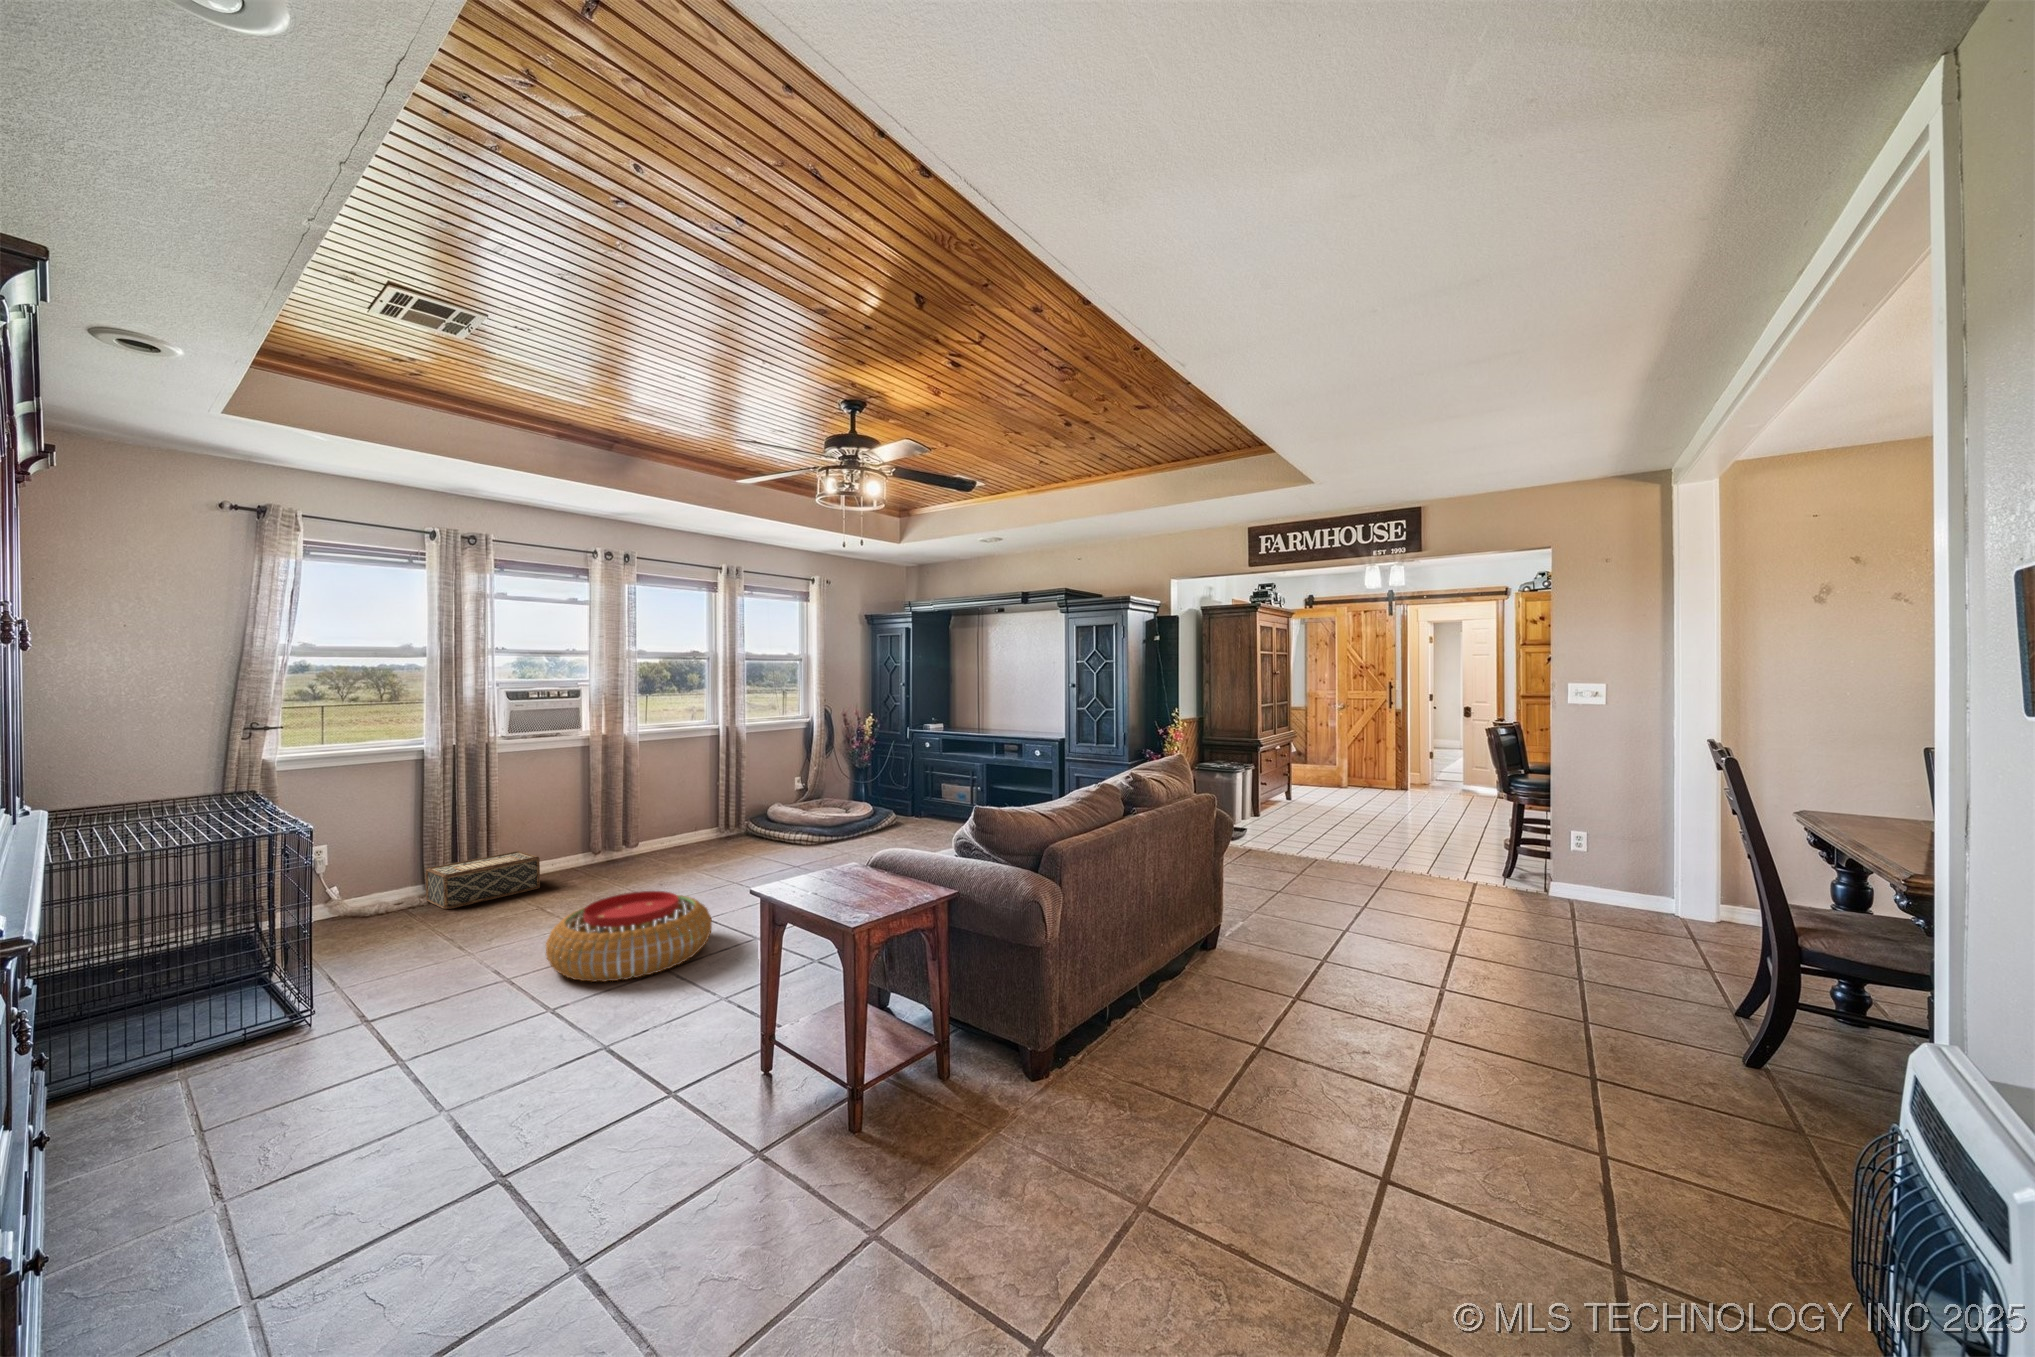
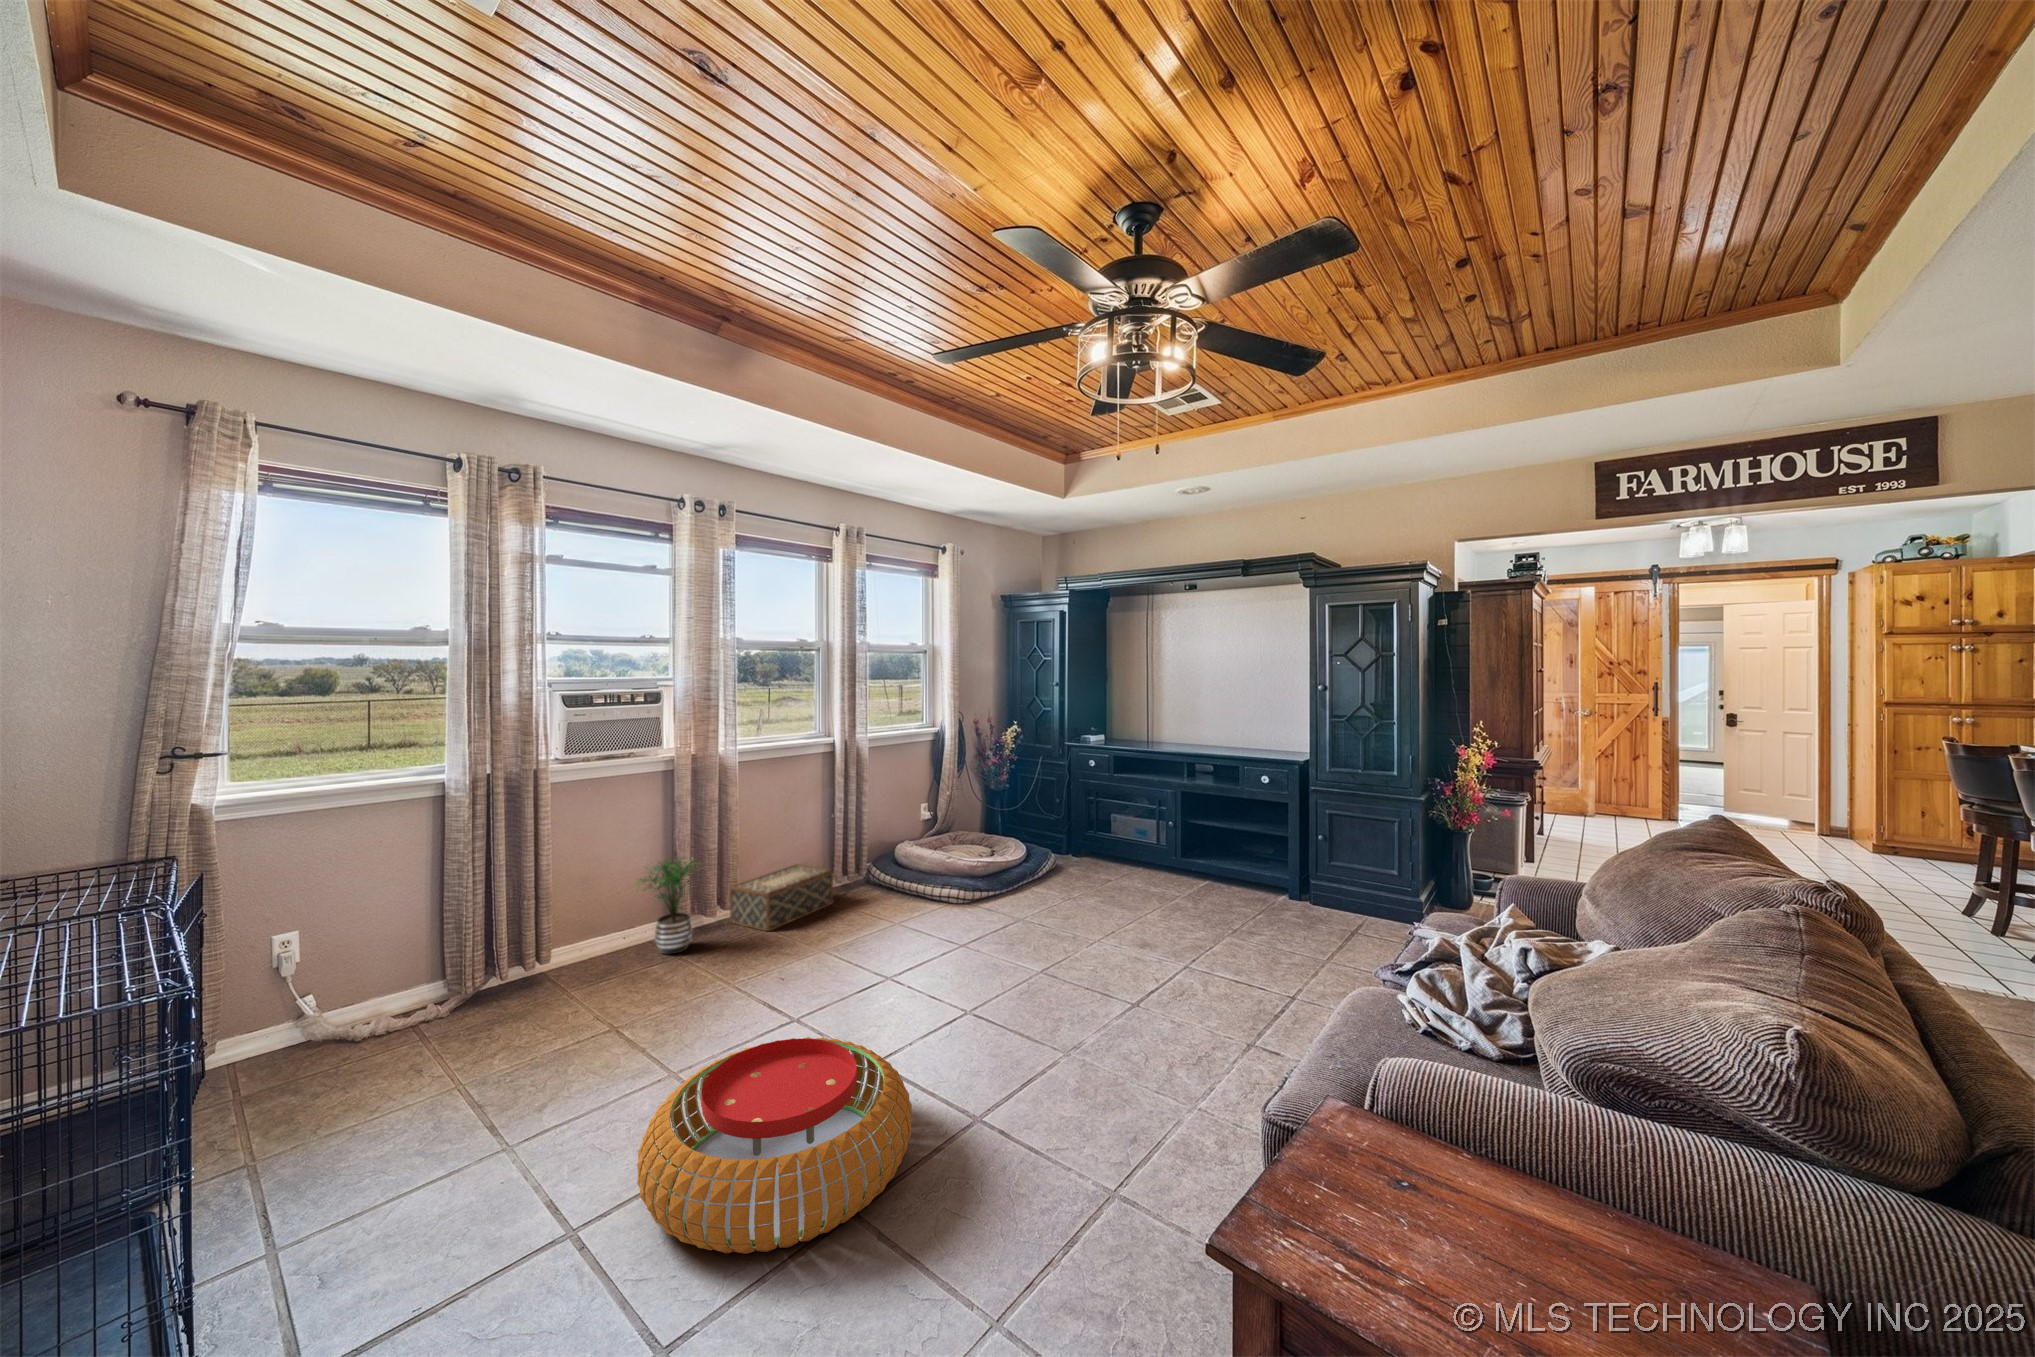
potted plant: none [558,805,613,874] -> present [636,858,695,954]
woven basket: present [426,851,540,909] -> present [729,864,833,931]

